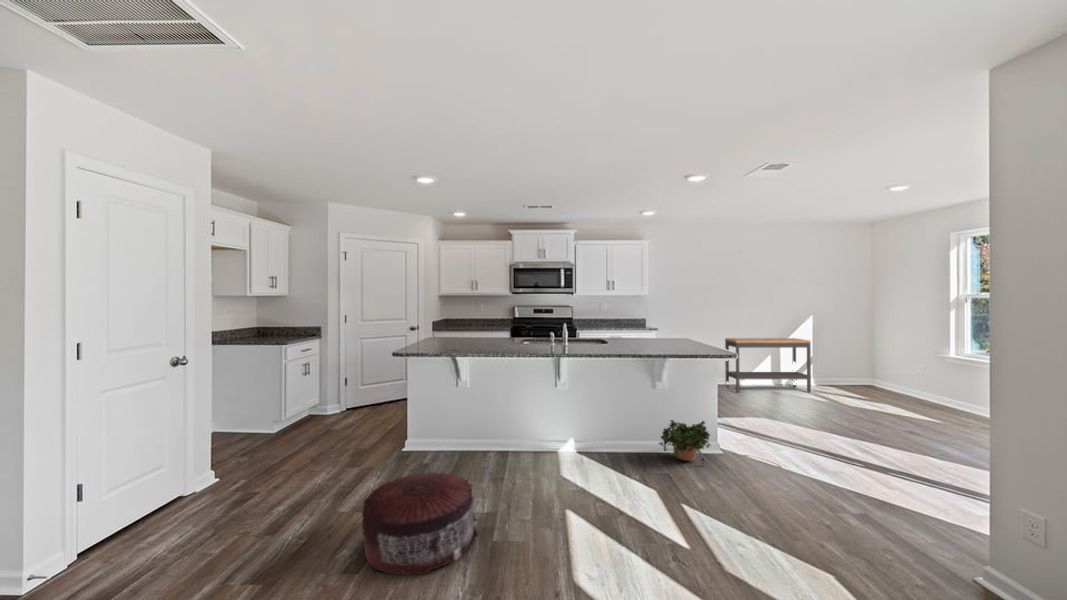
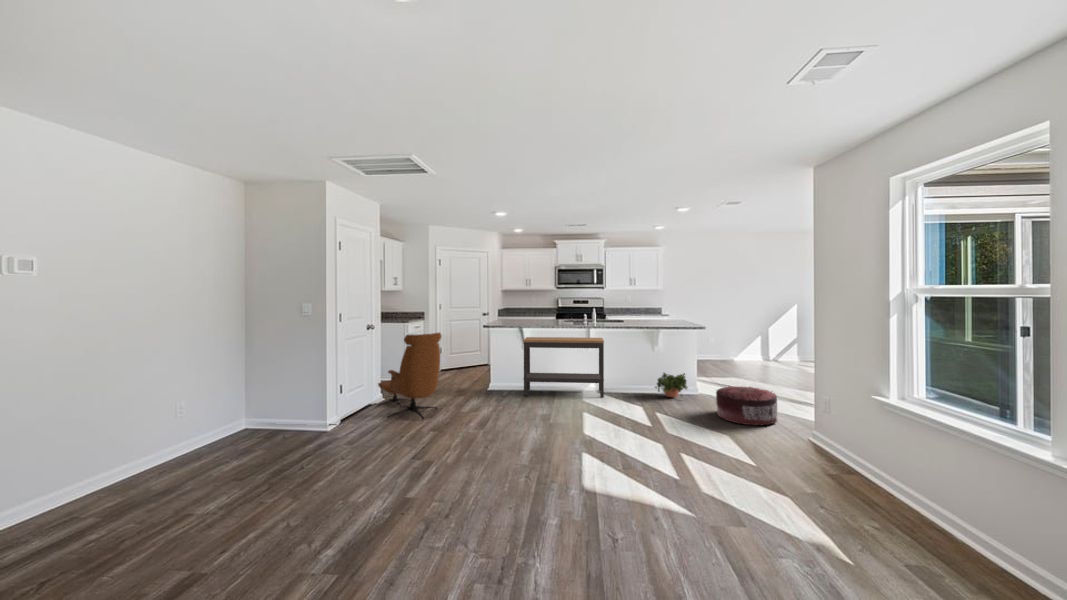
console table: present [725,338,811,393] -> present [523,337,604,398]
lounge chair: none [172,371,291,543] -> present [378,333,441,419]
pouf: present [362,472,478,575] -> present [716,386,778,425]

